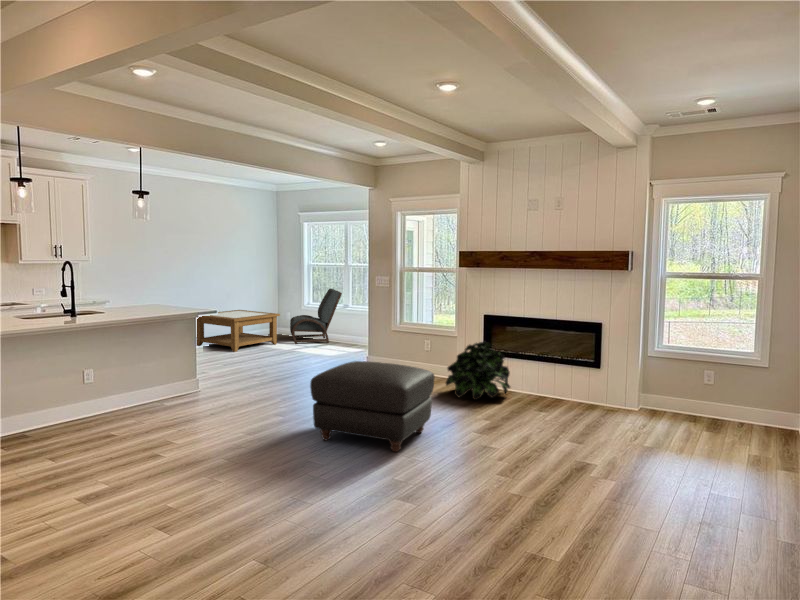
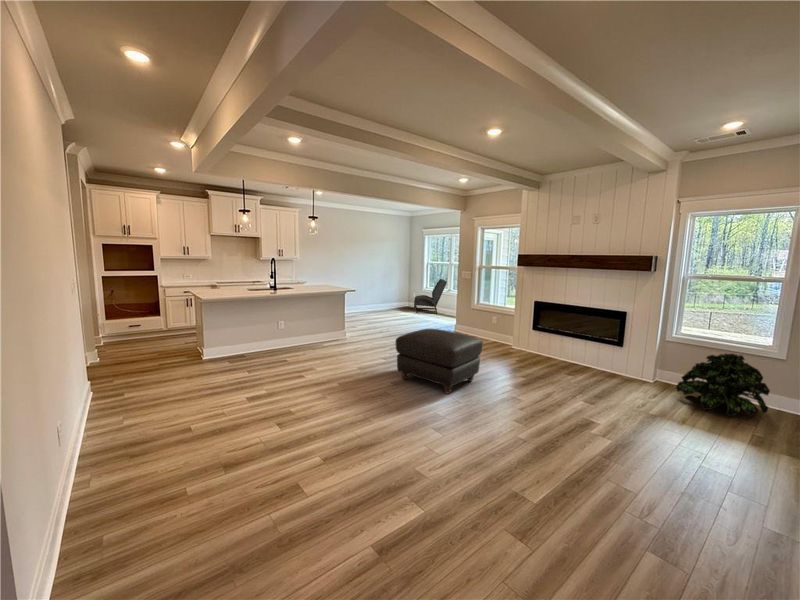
coffee table: present [197,310,280,352] -> none [356,290,407,316]
potted plant: present [446,342,510,400] -> present [676,354,770,416]

